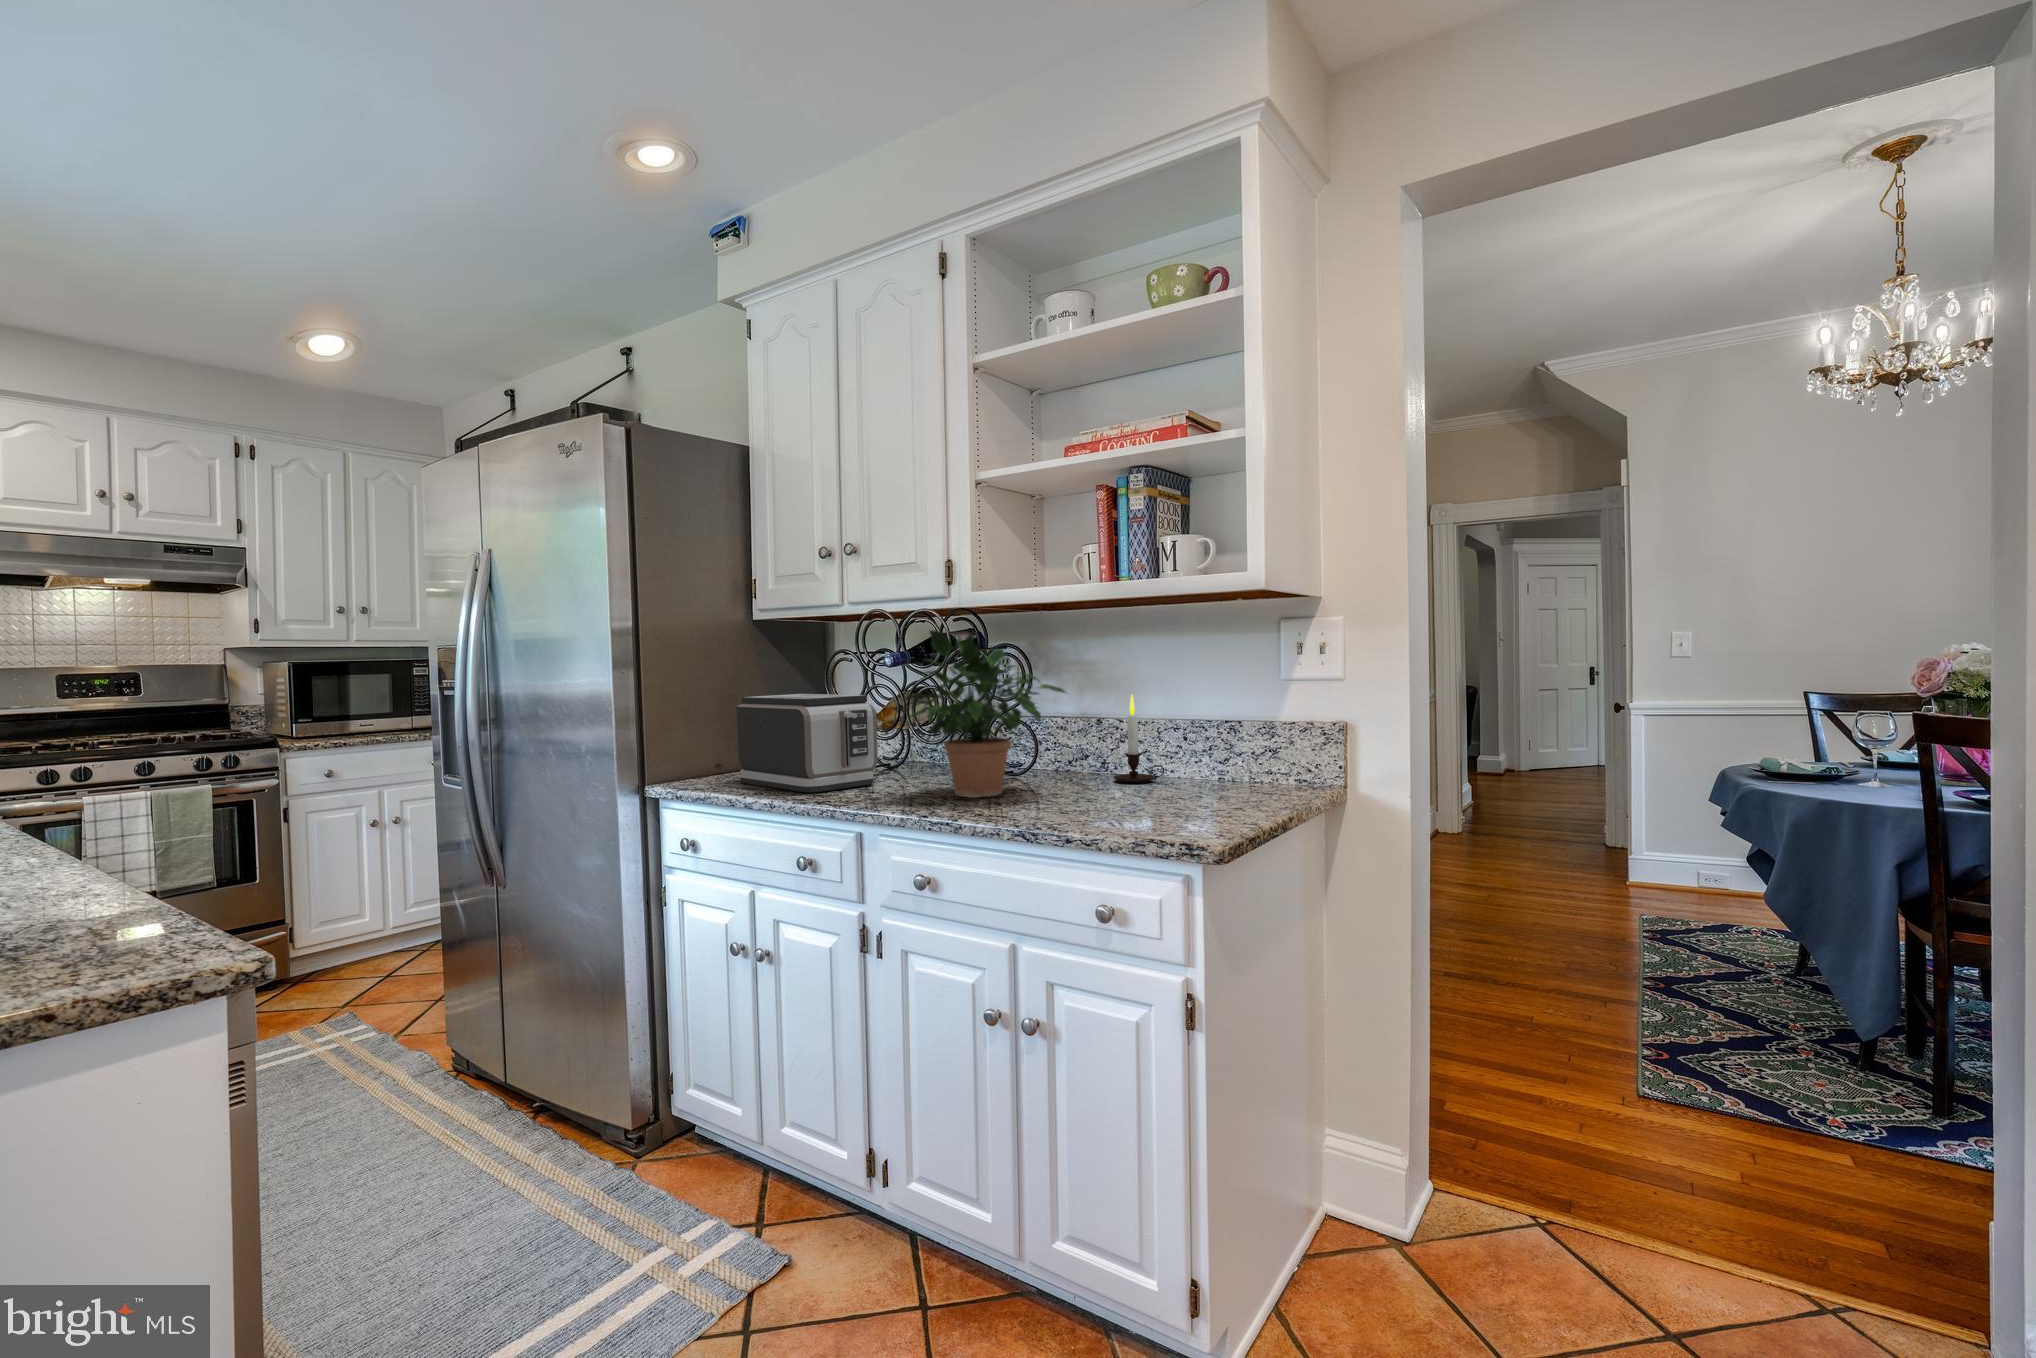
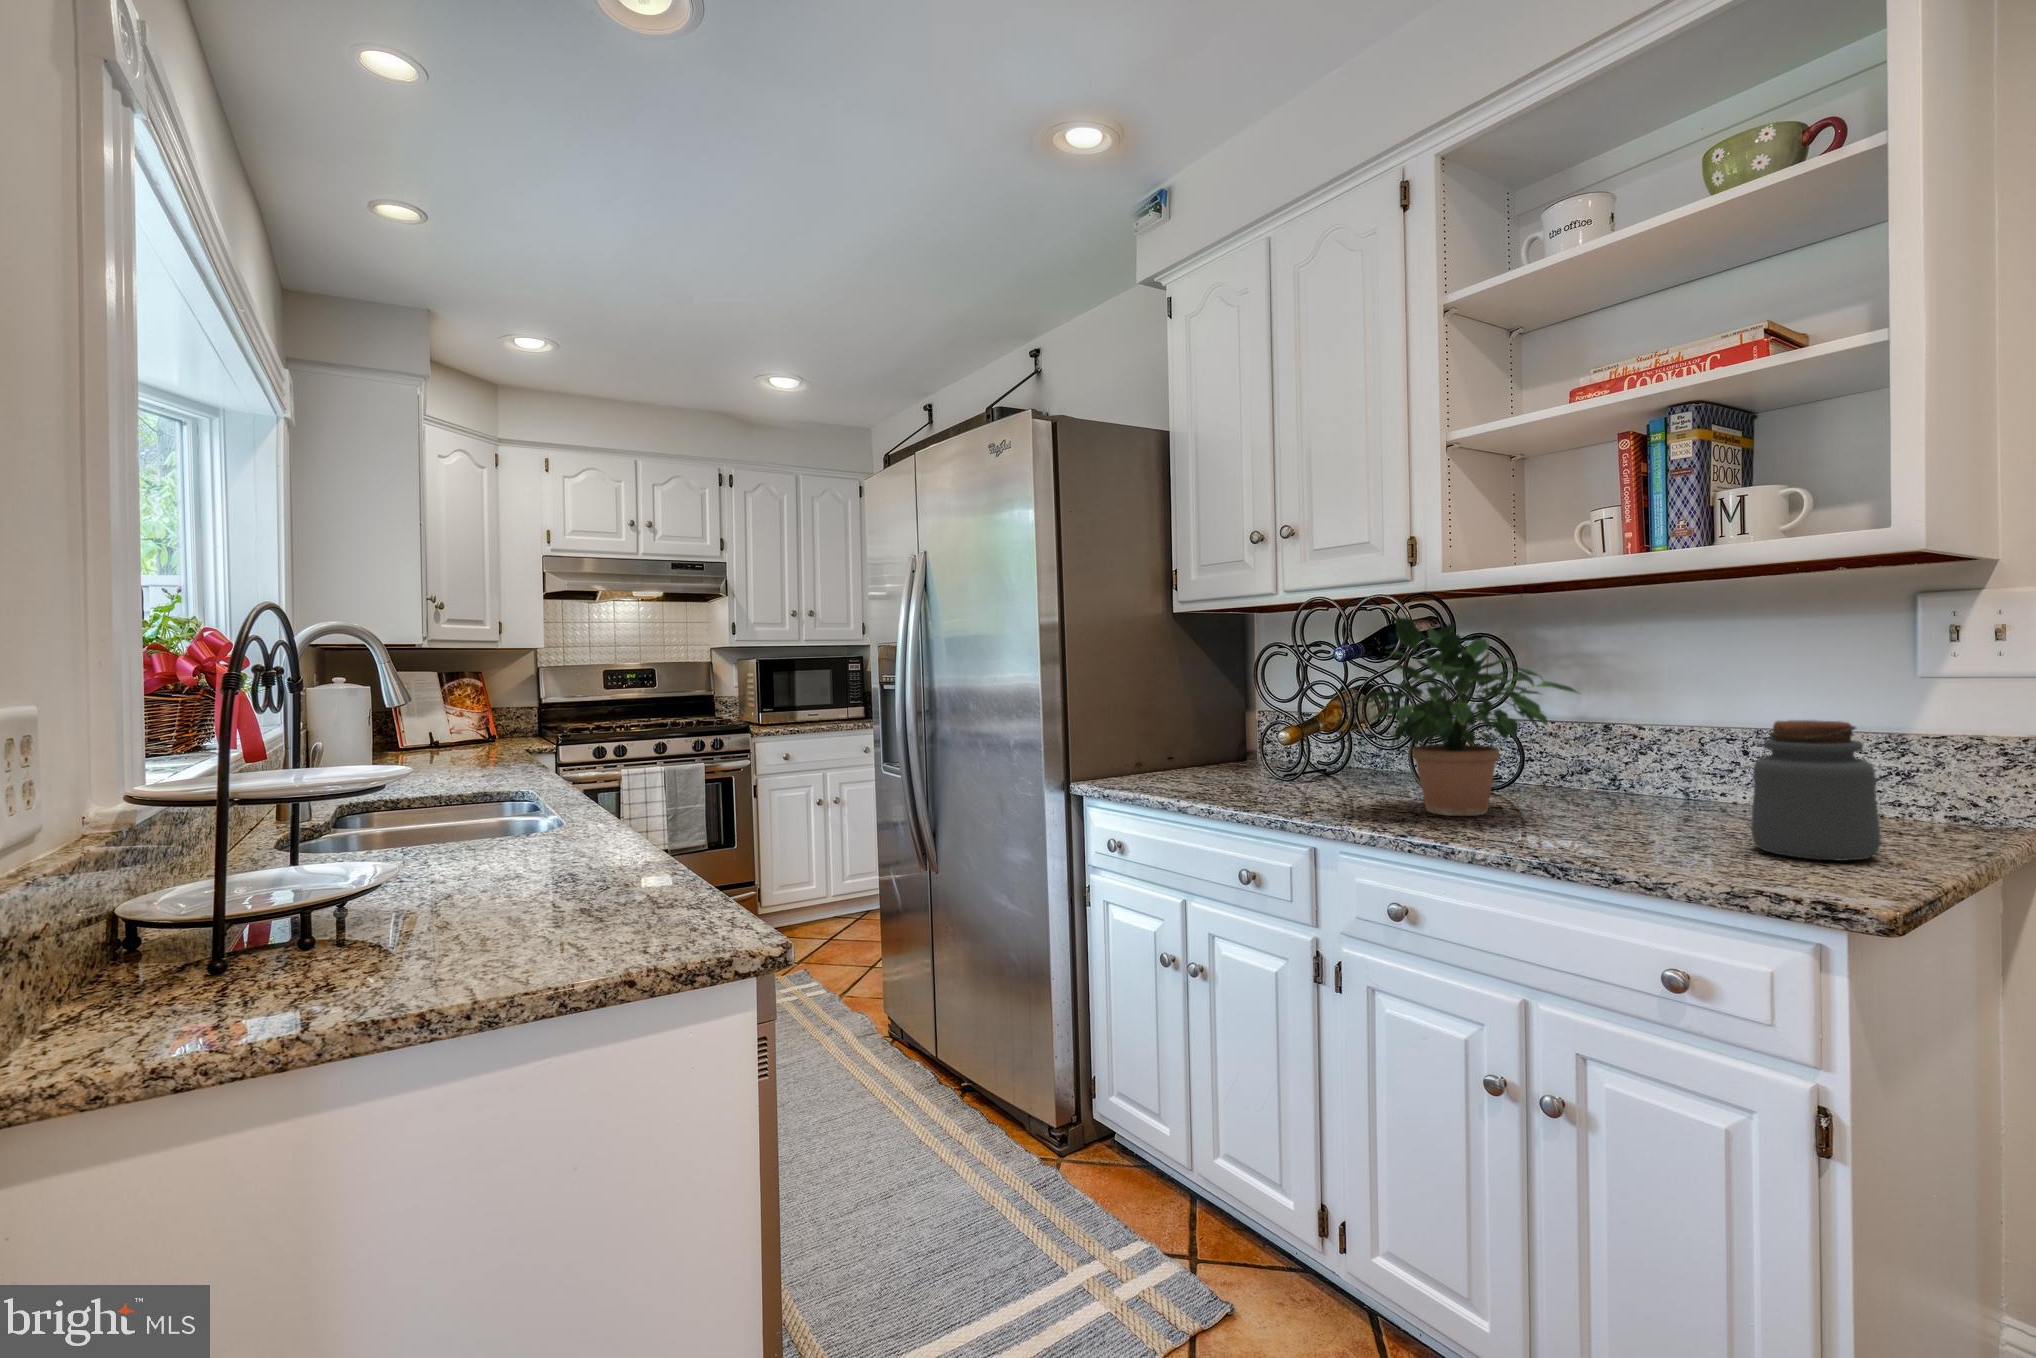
toaster: present [737,694,878,792] -> none [1163,690,1322,799]
candle: present [1114,694,1164,783] -> none [1634,694,1714,808]
jar: none [1170,712,1244,814] -> present [1751,720,1881,861]

